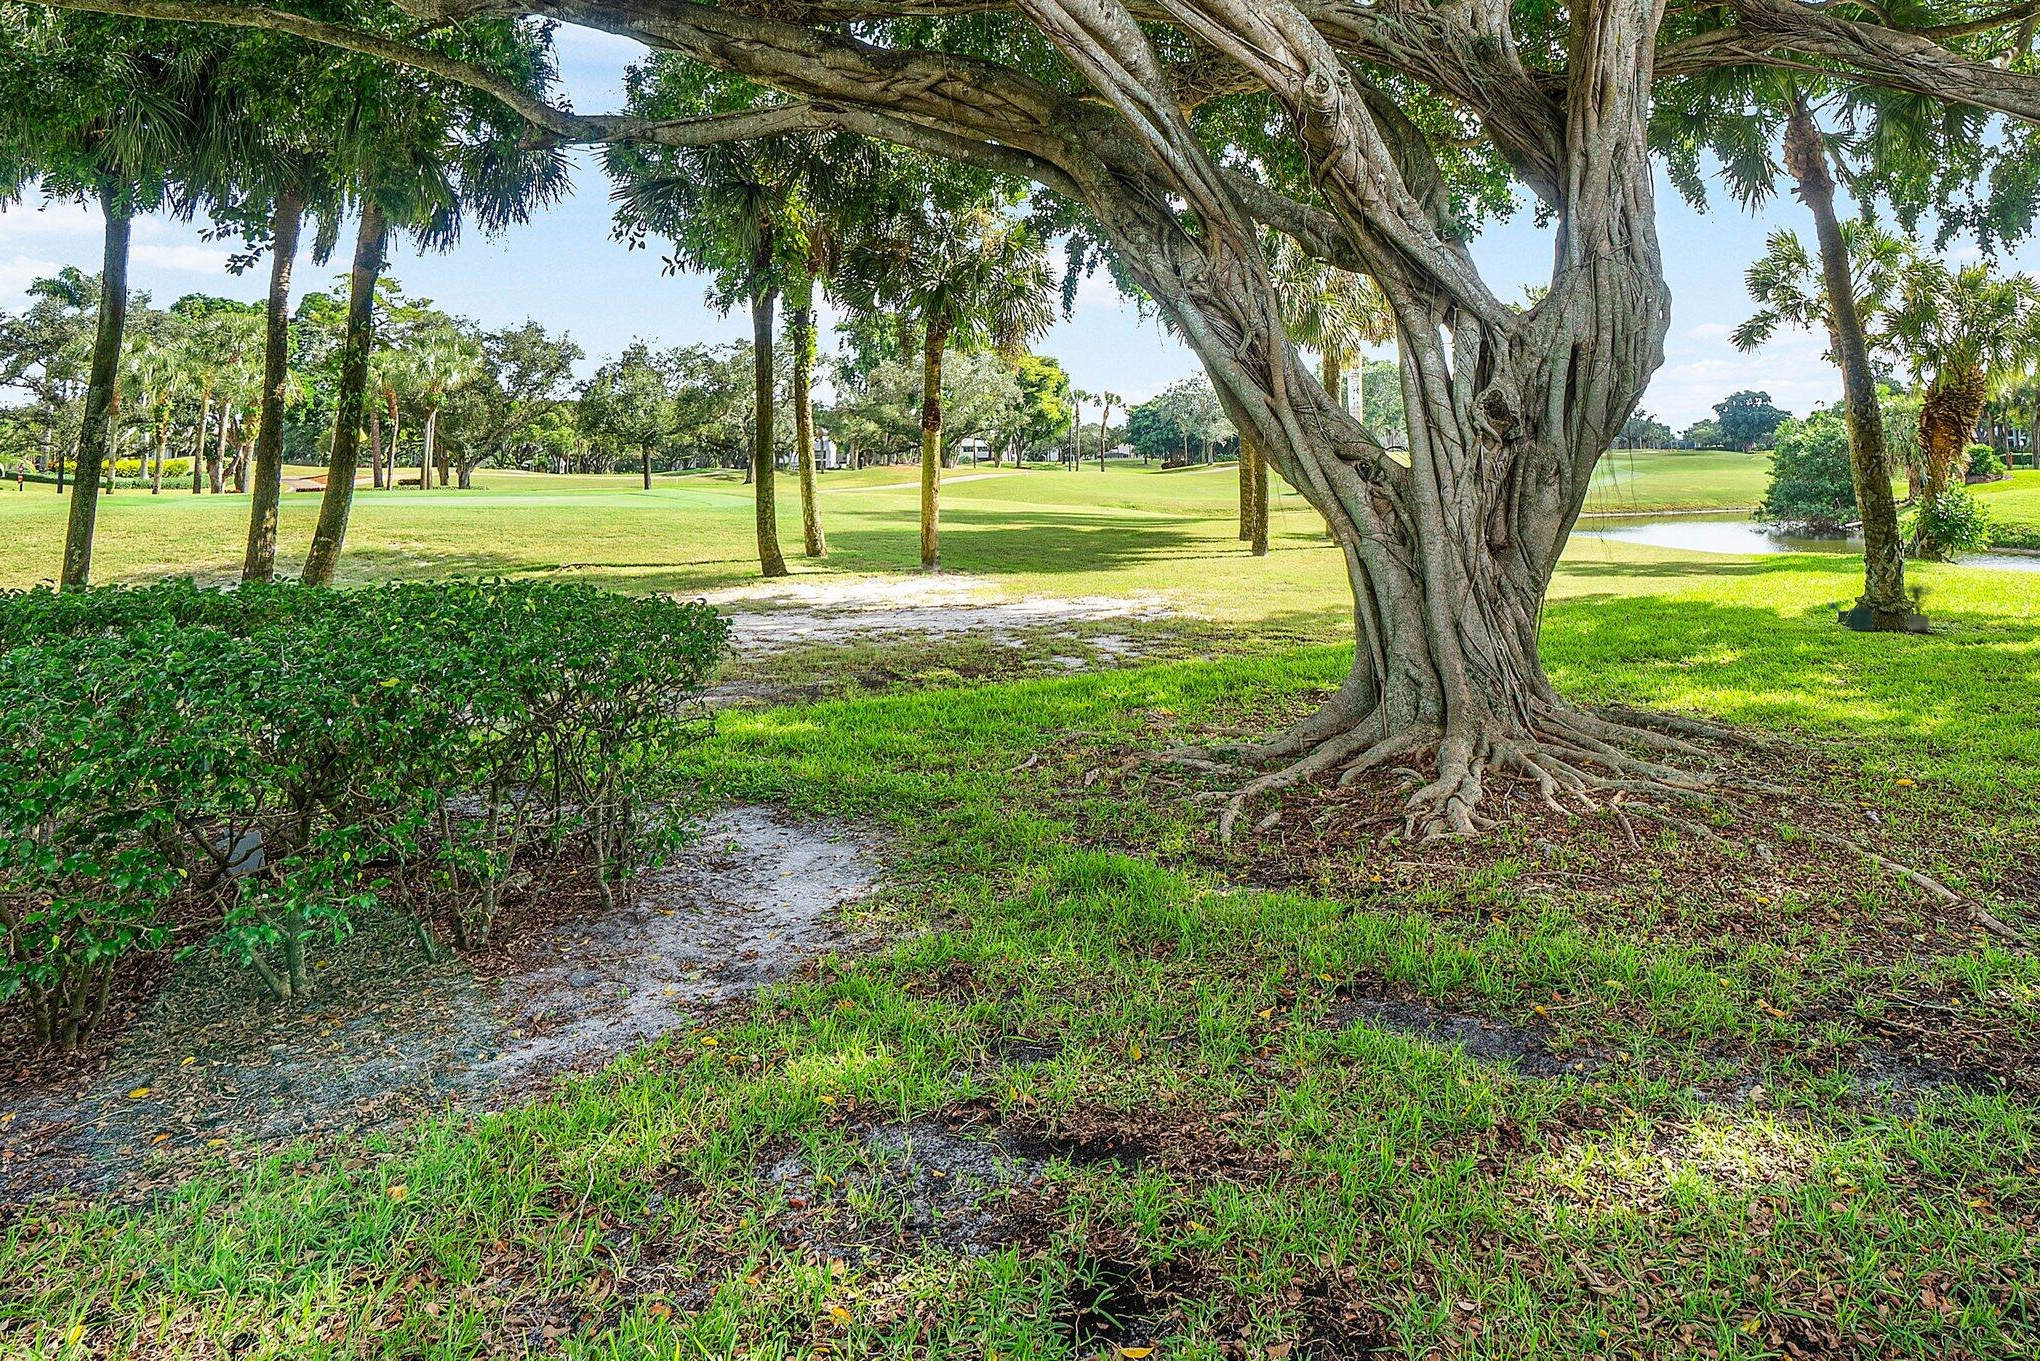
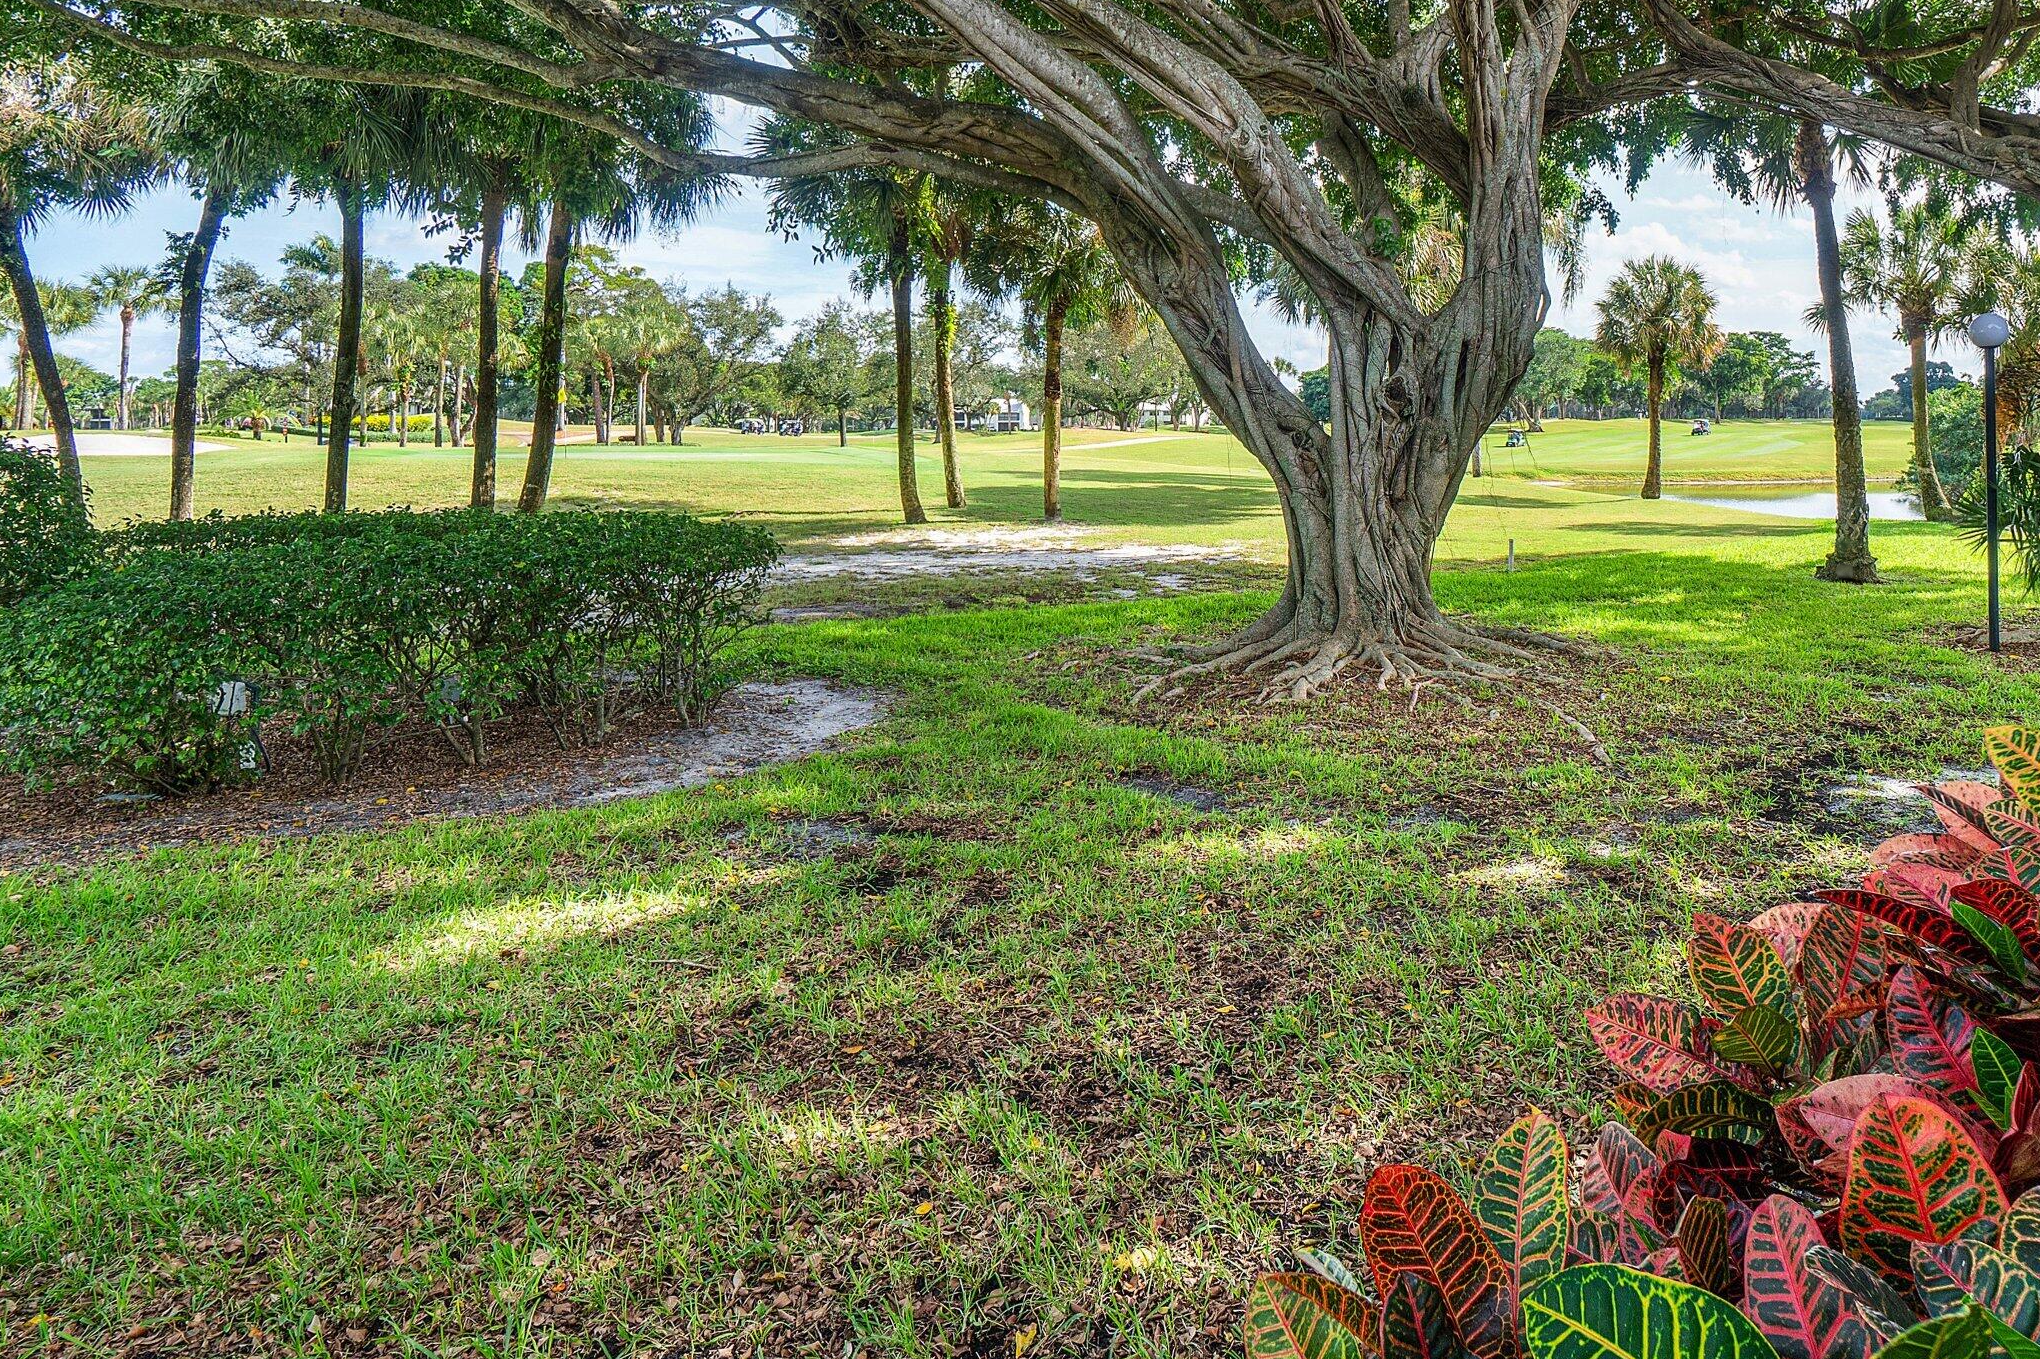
watering can: present [1829,603,1873,631] -> none [1773,553,1812,577]

